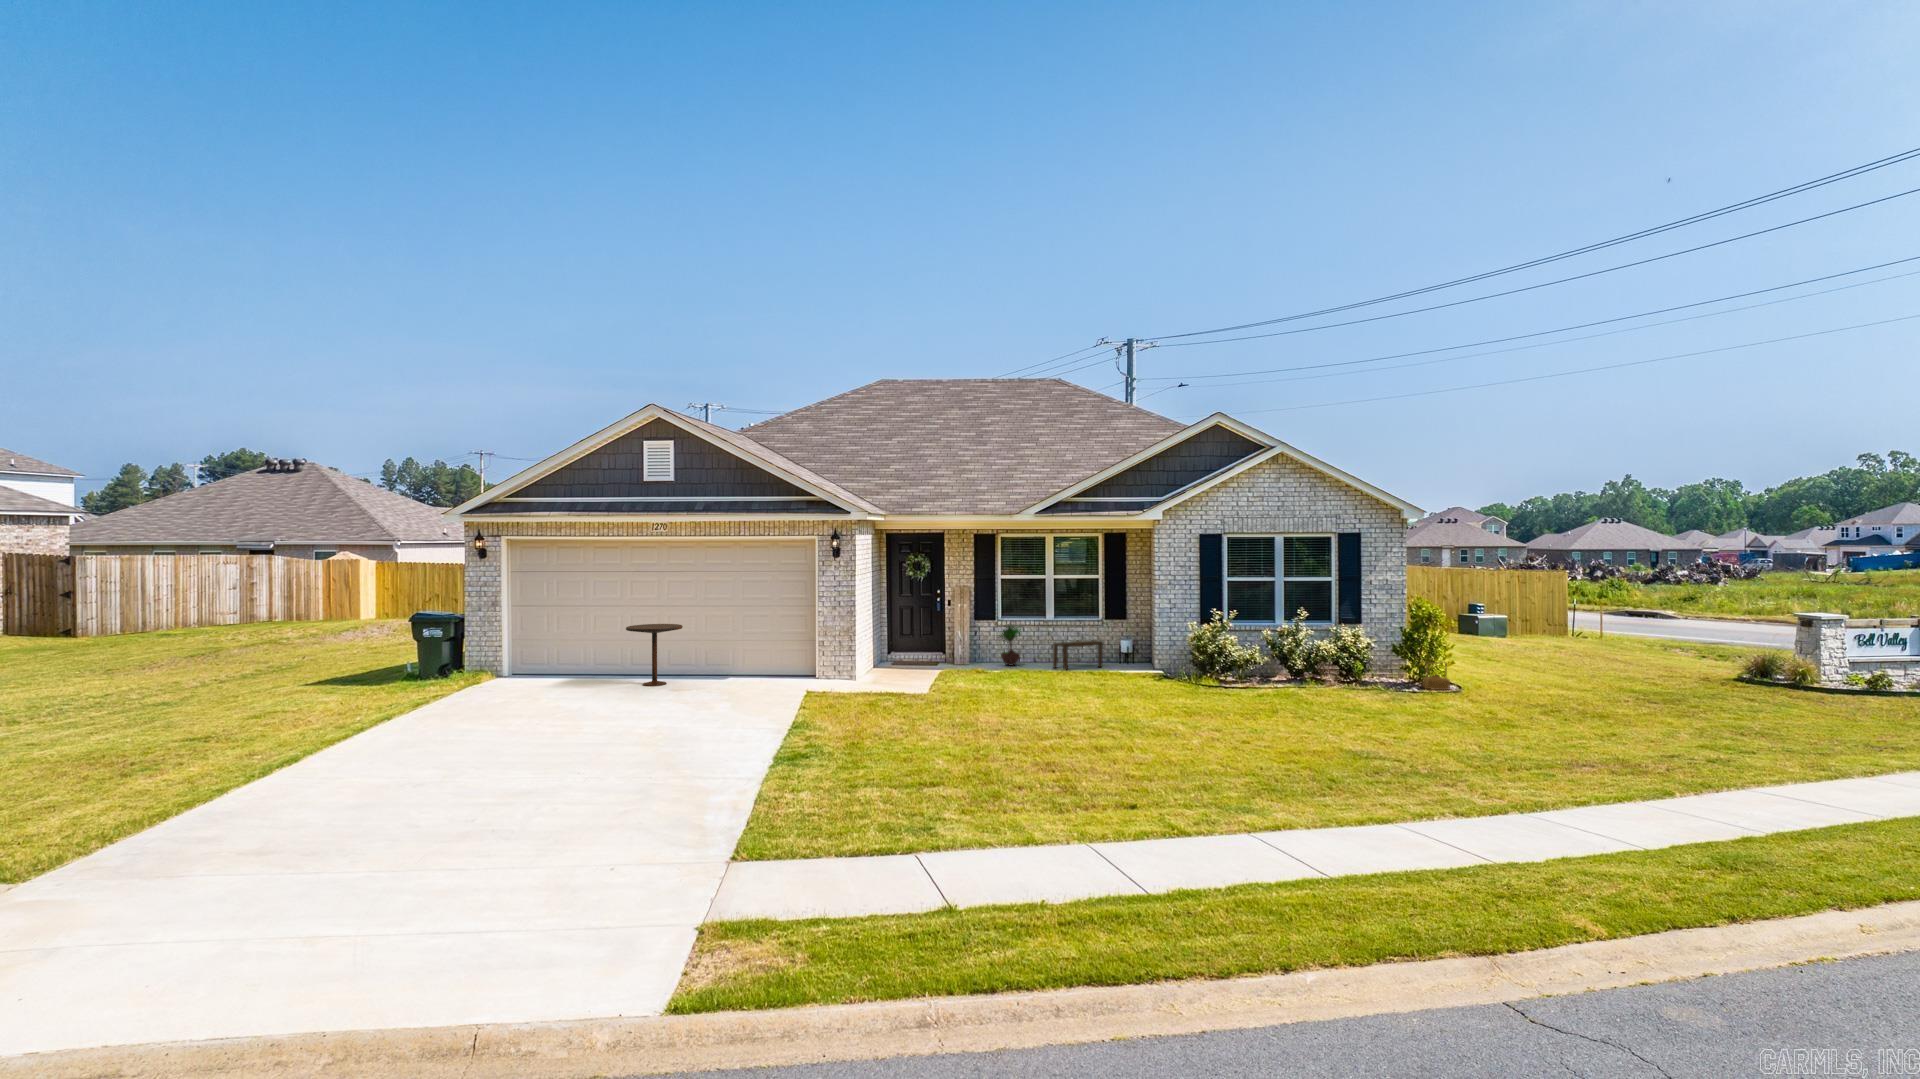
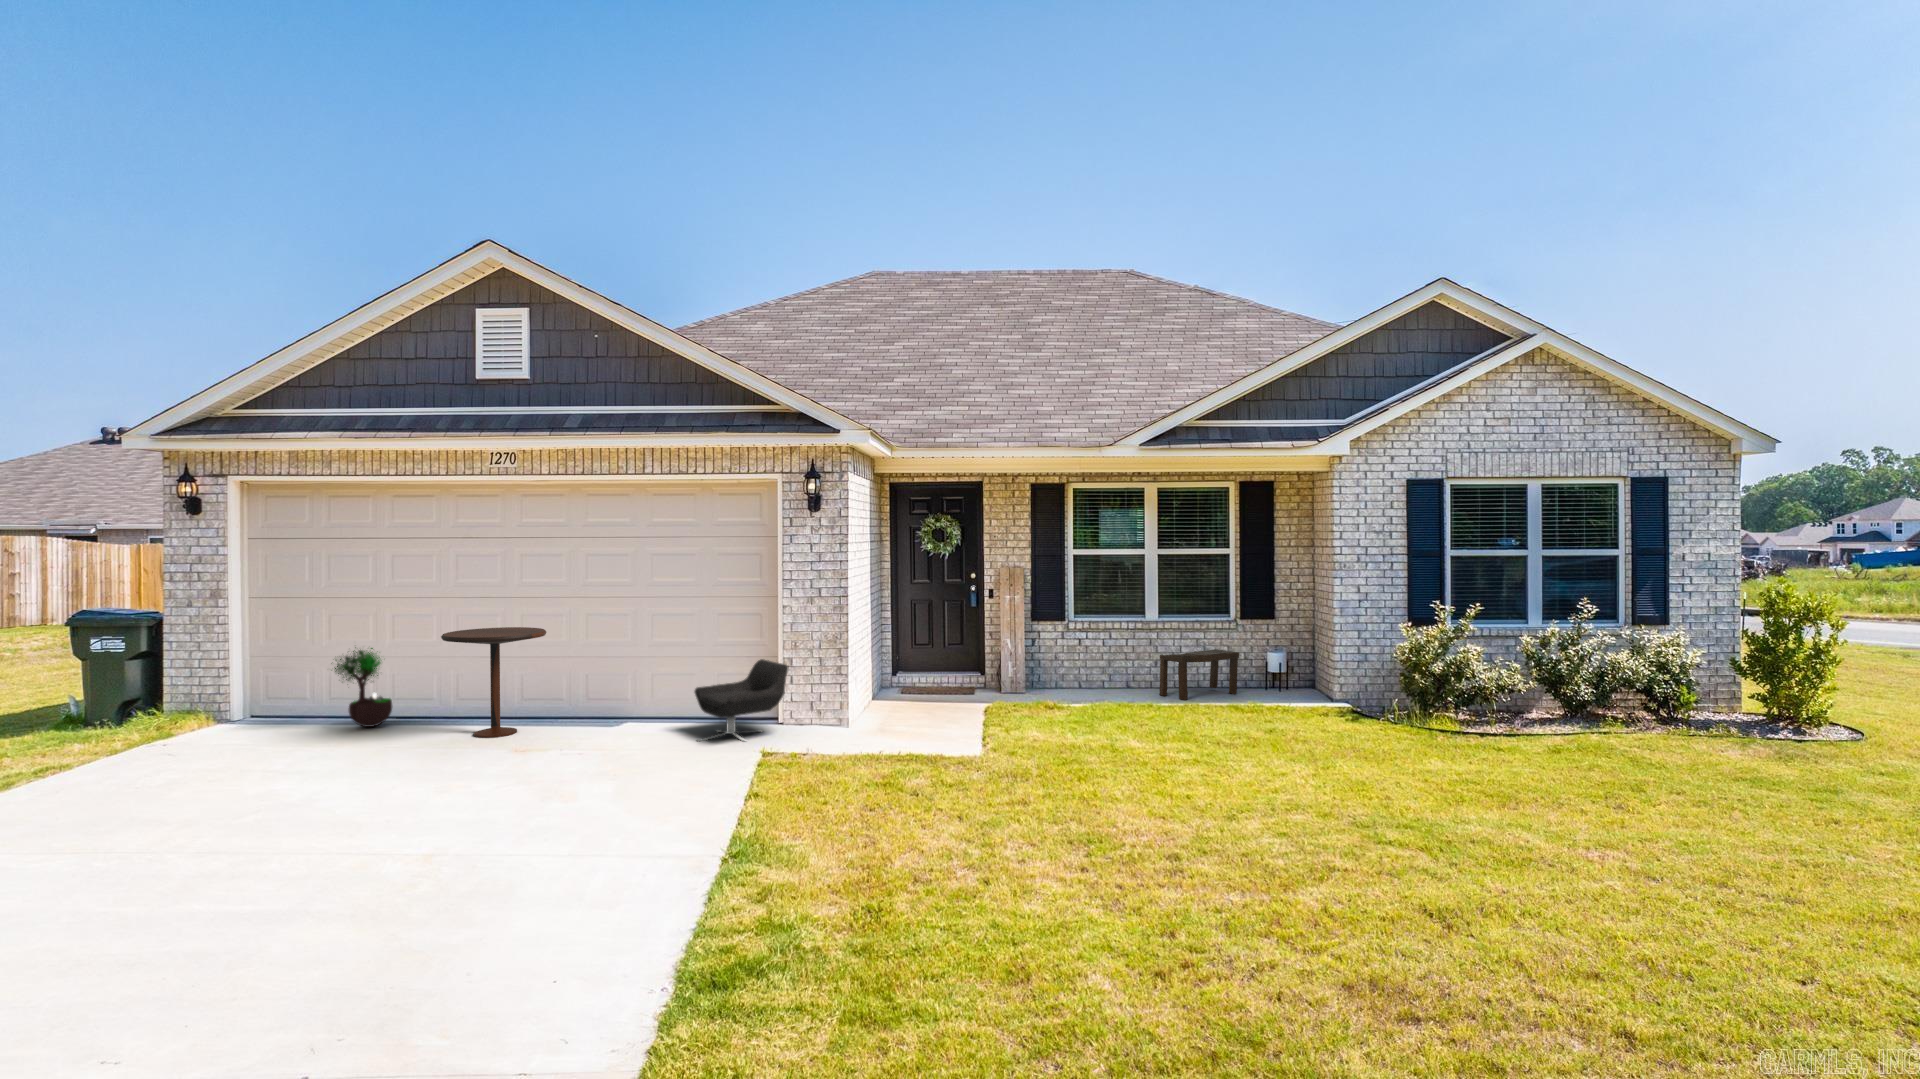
potted tree: present [999,626,1021,666] -> present [334,647,392,727]
lounge chair: none [767,642,821,688] -> present [695,659,788,741]
woven basket: present [1423,662,1450,690] -> none [1814,689,1872,740]

